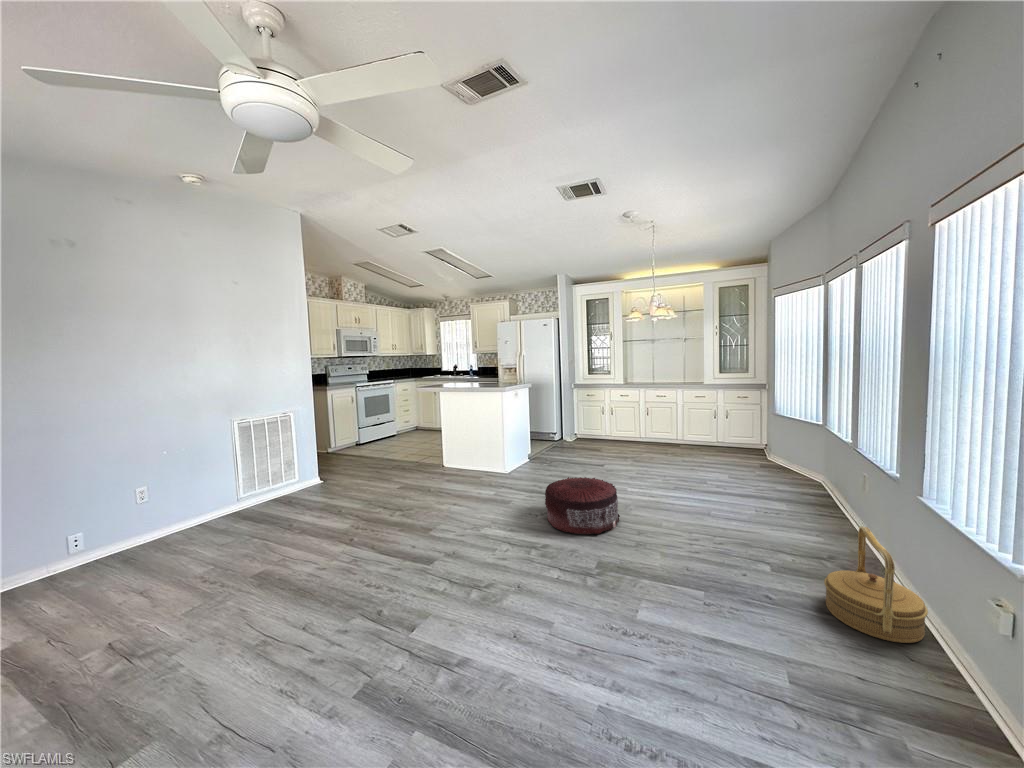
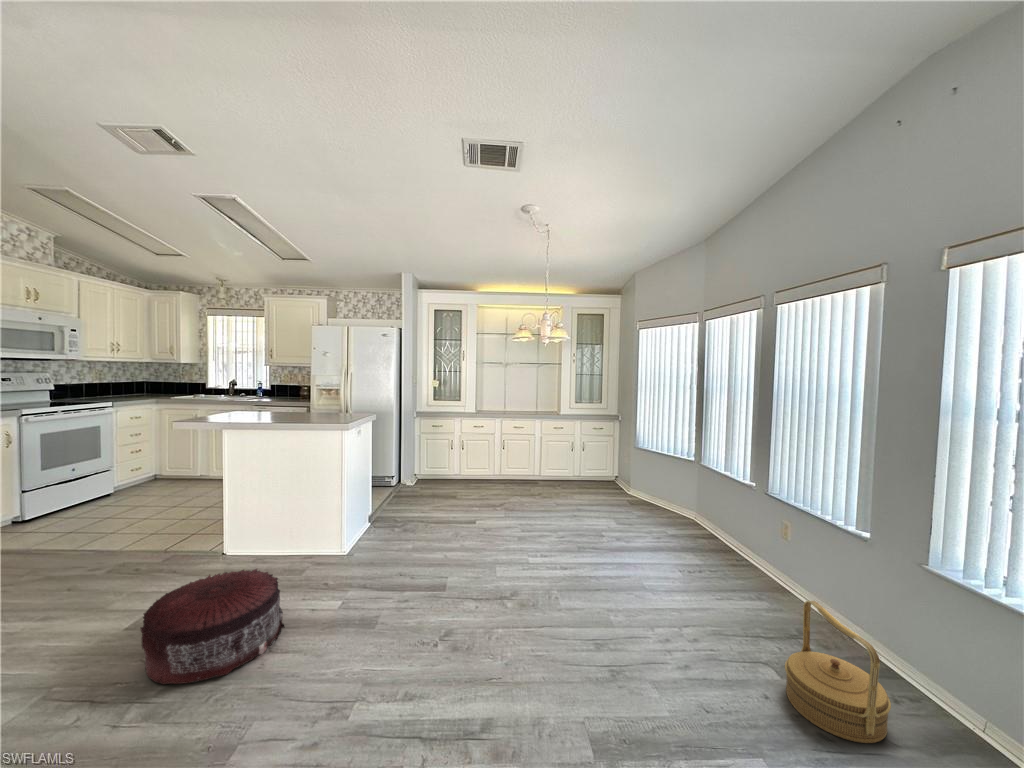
pouf: present [545,477,620,534] -> present [140,569,285,684]

